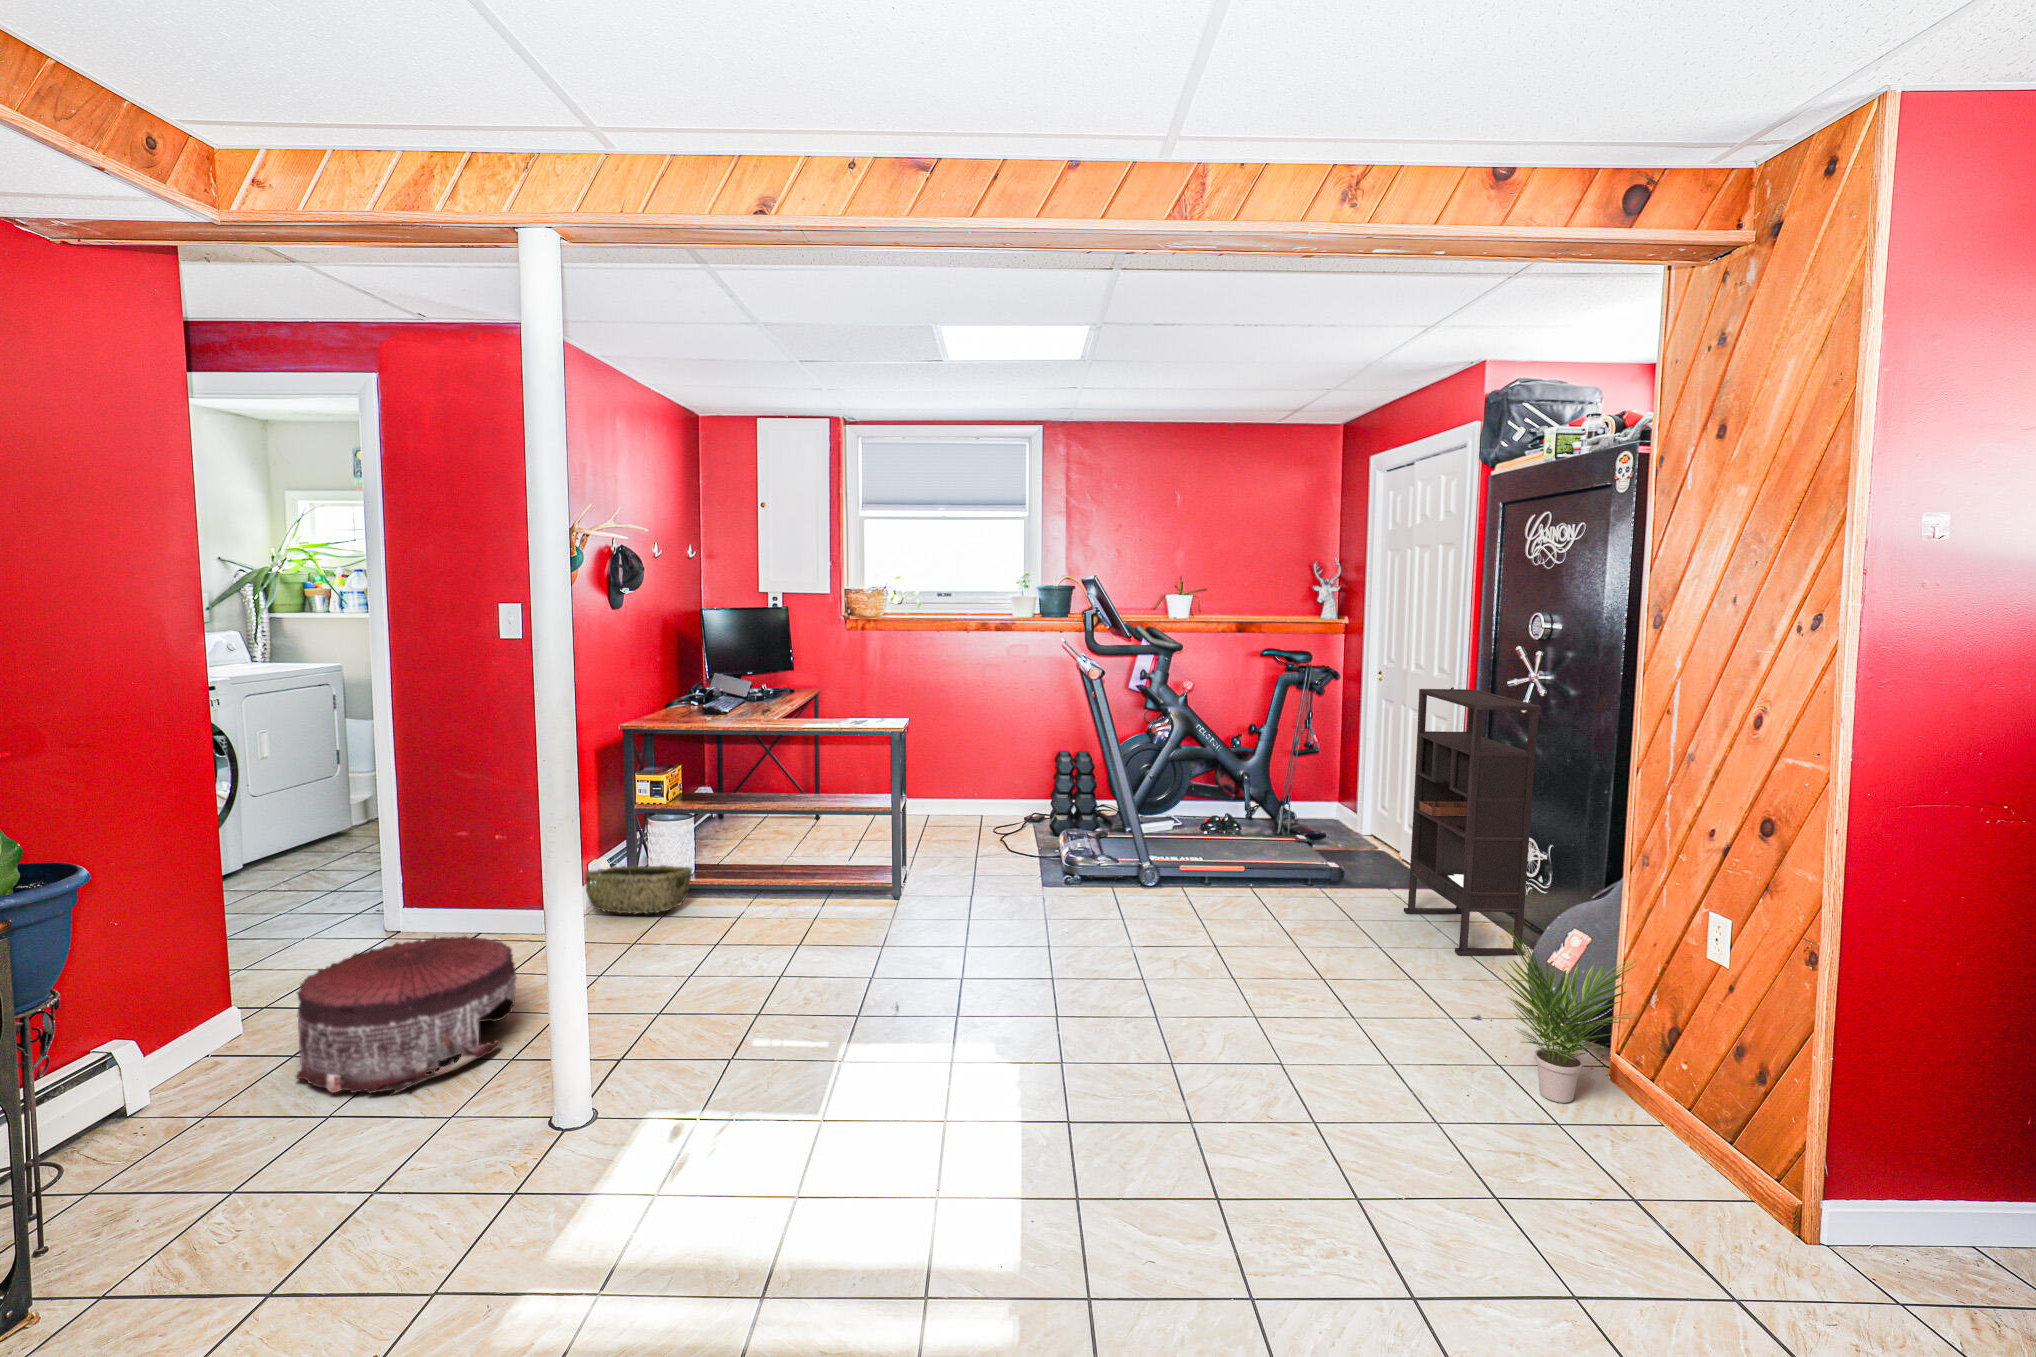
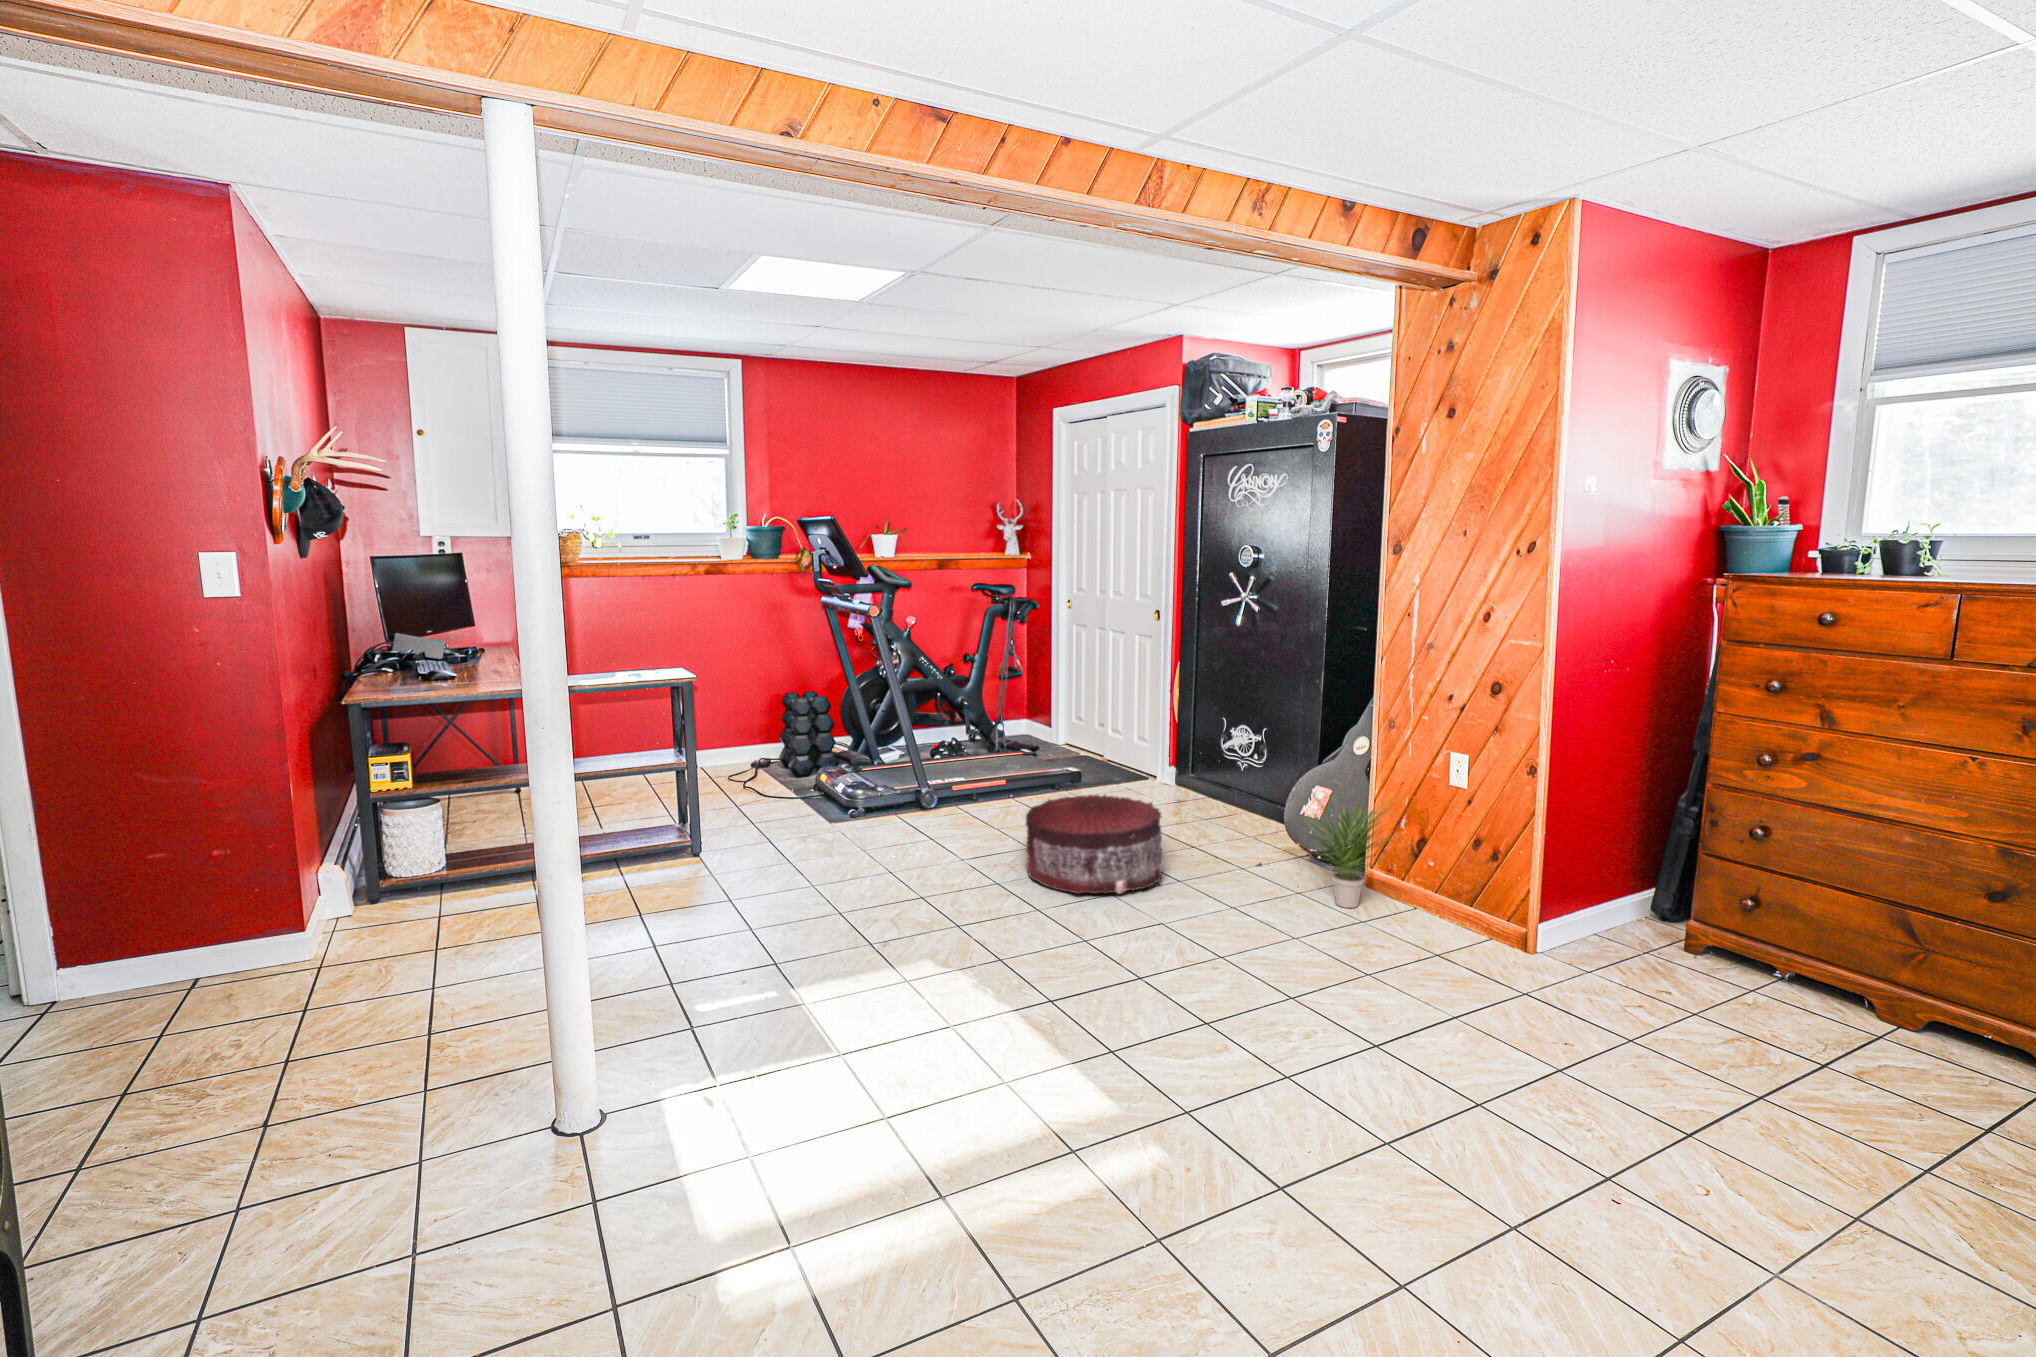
bookshelf: present [1404,689,1541,956] -> none [1145,610,1259,824]
woven basket: present [585,865,693,914] -> none [325,862,468,930]
pouf: present [296,936,517,1095] -> present [1026,795,1163,894]

